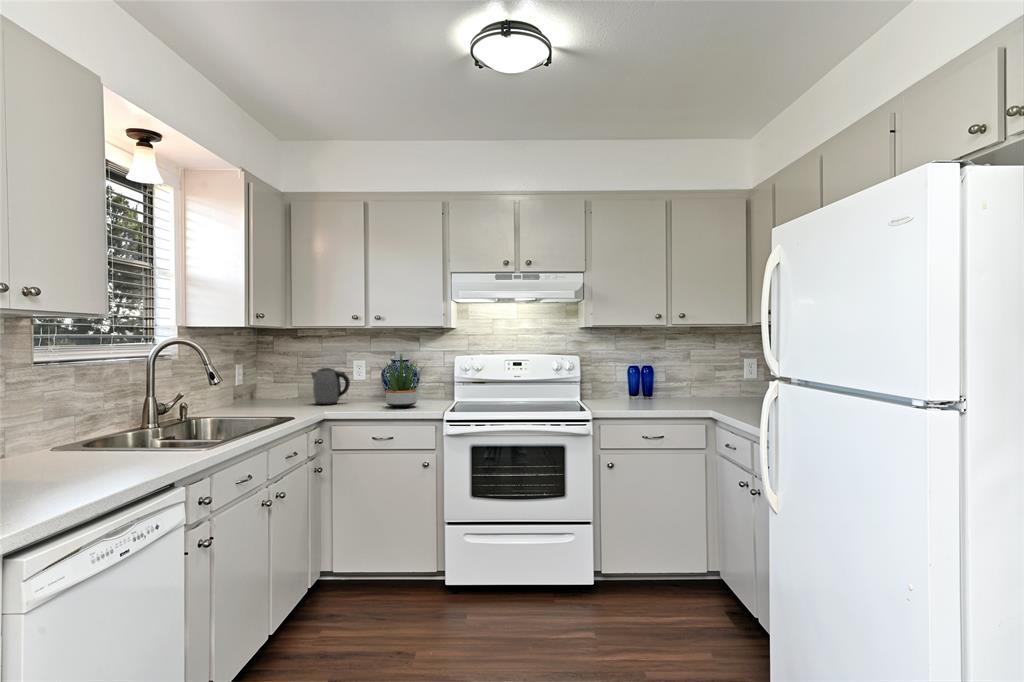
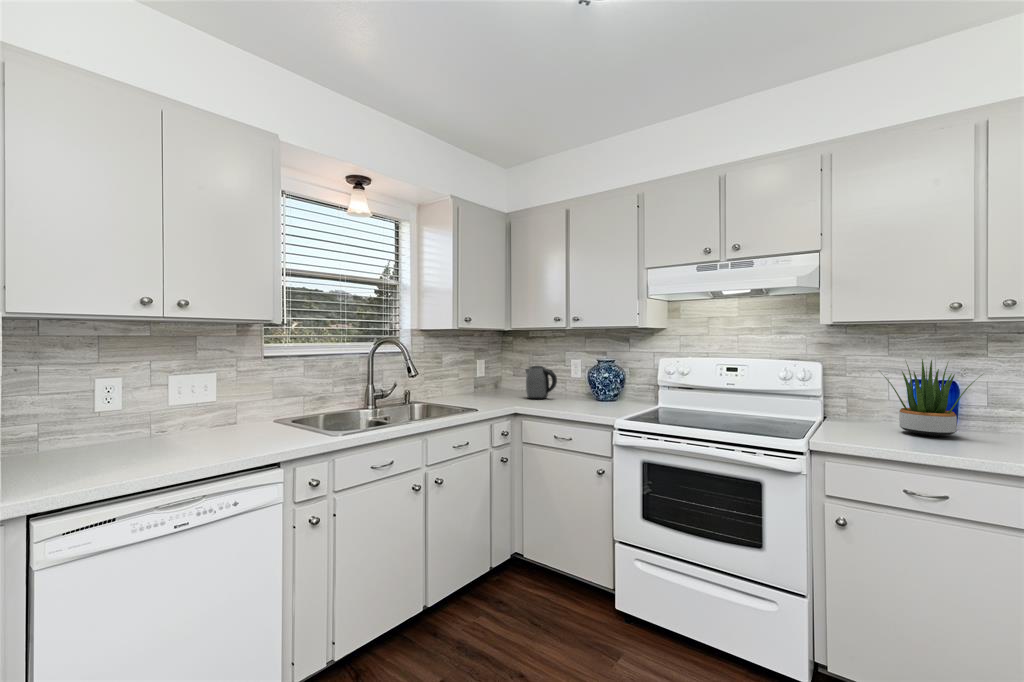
potted plant: present [379,354,422,408] -> present [884,359,975,437]

